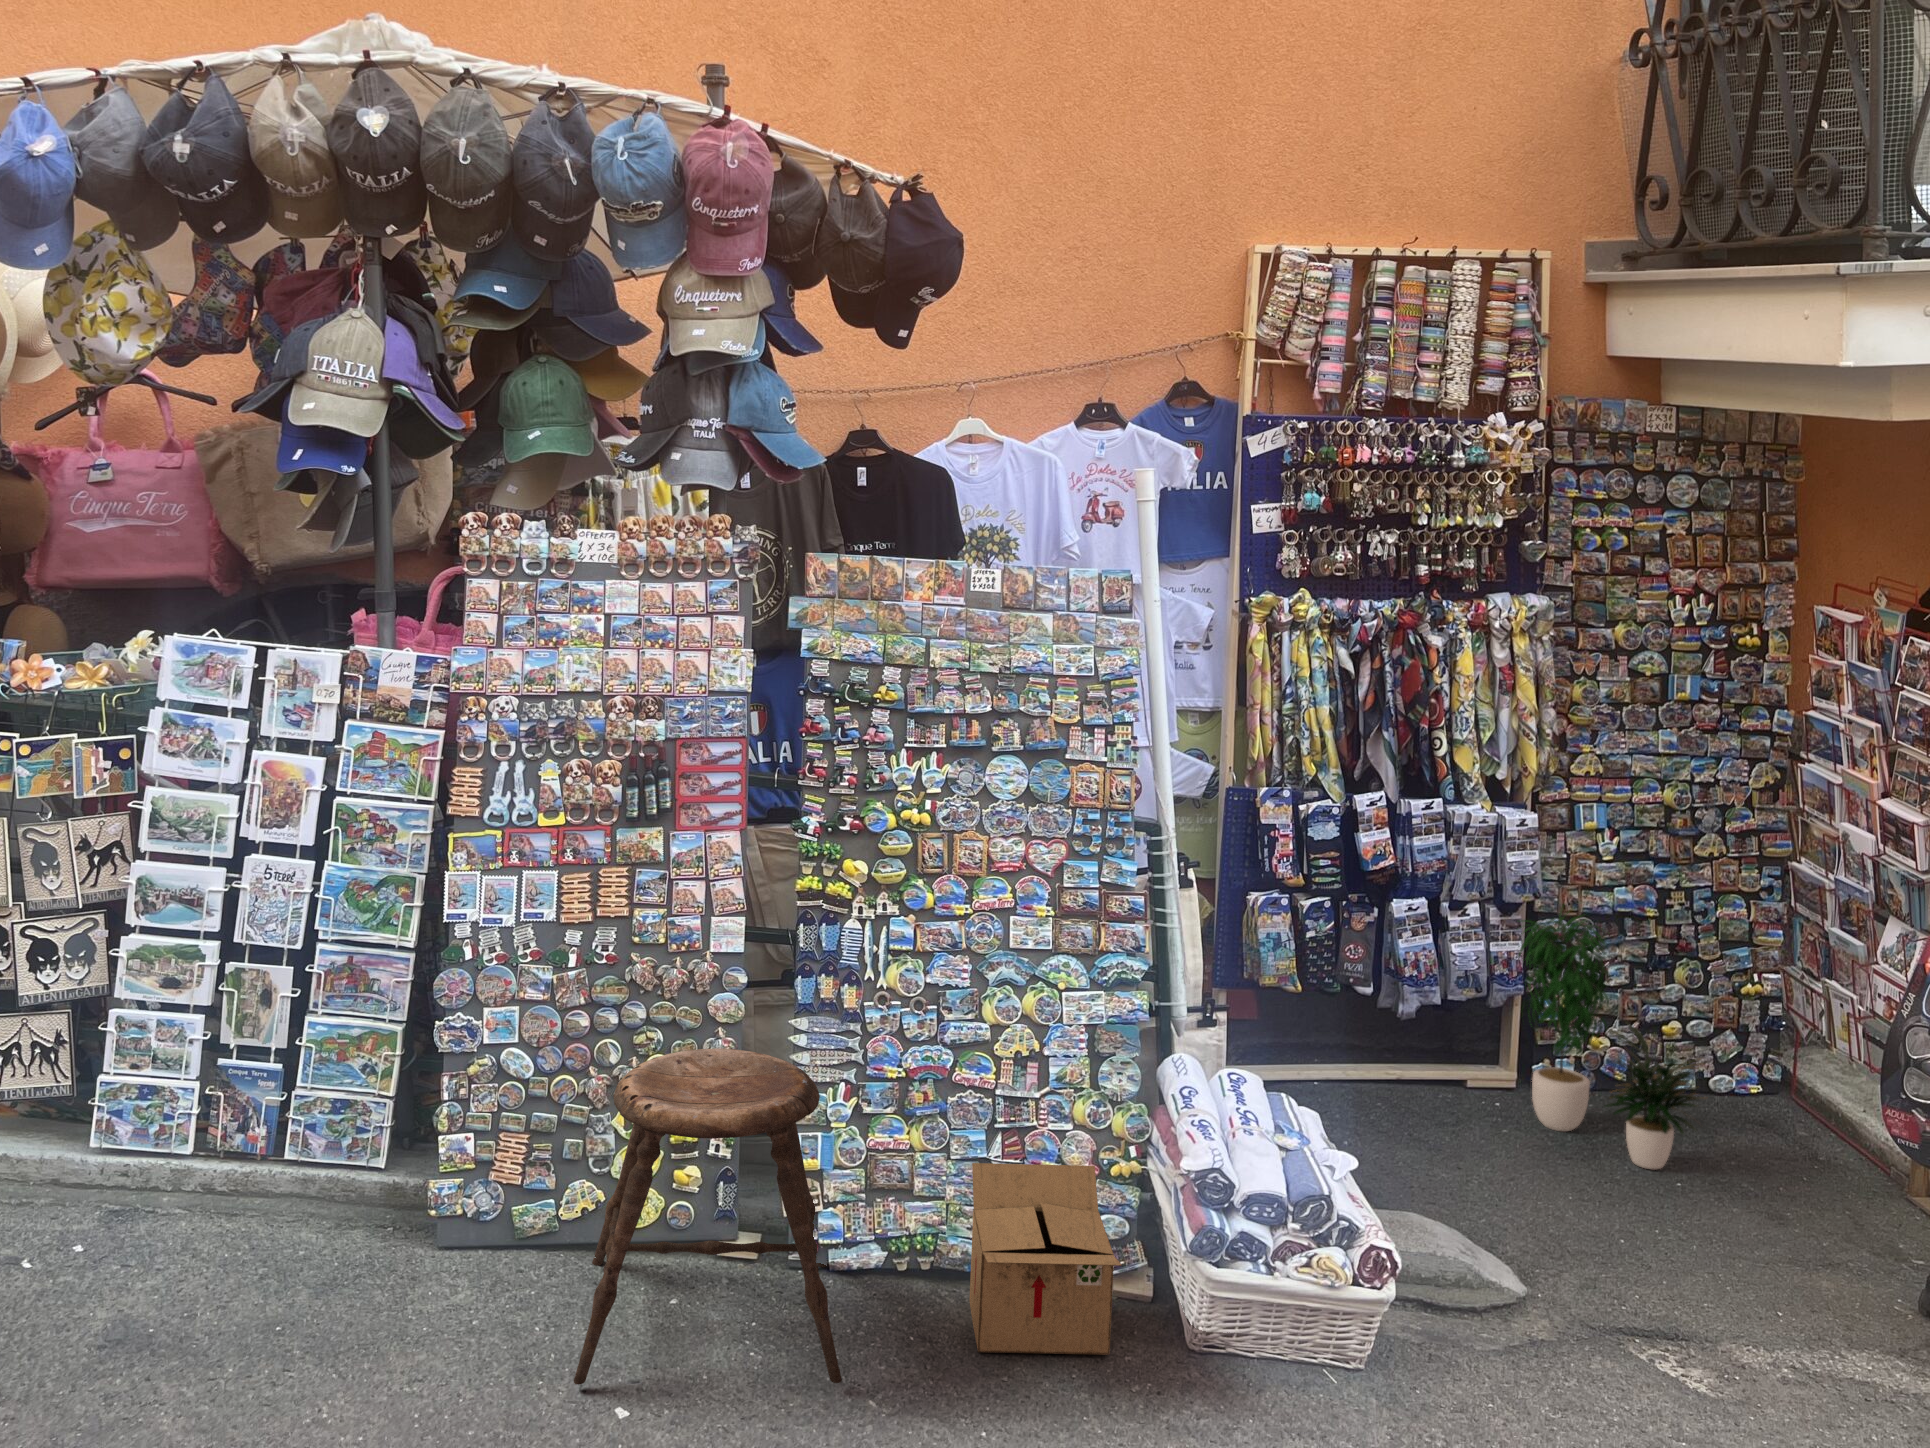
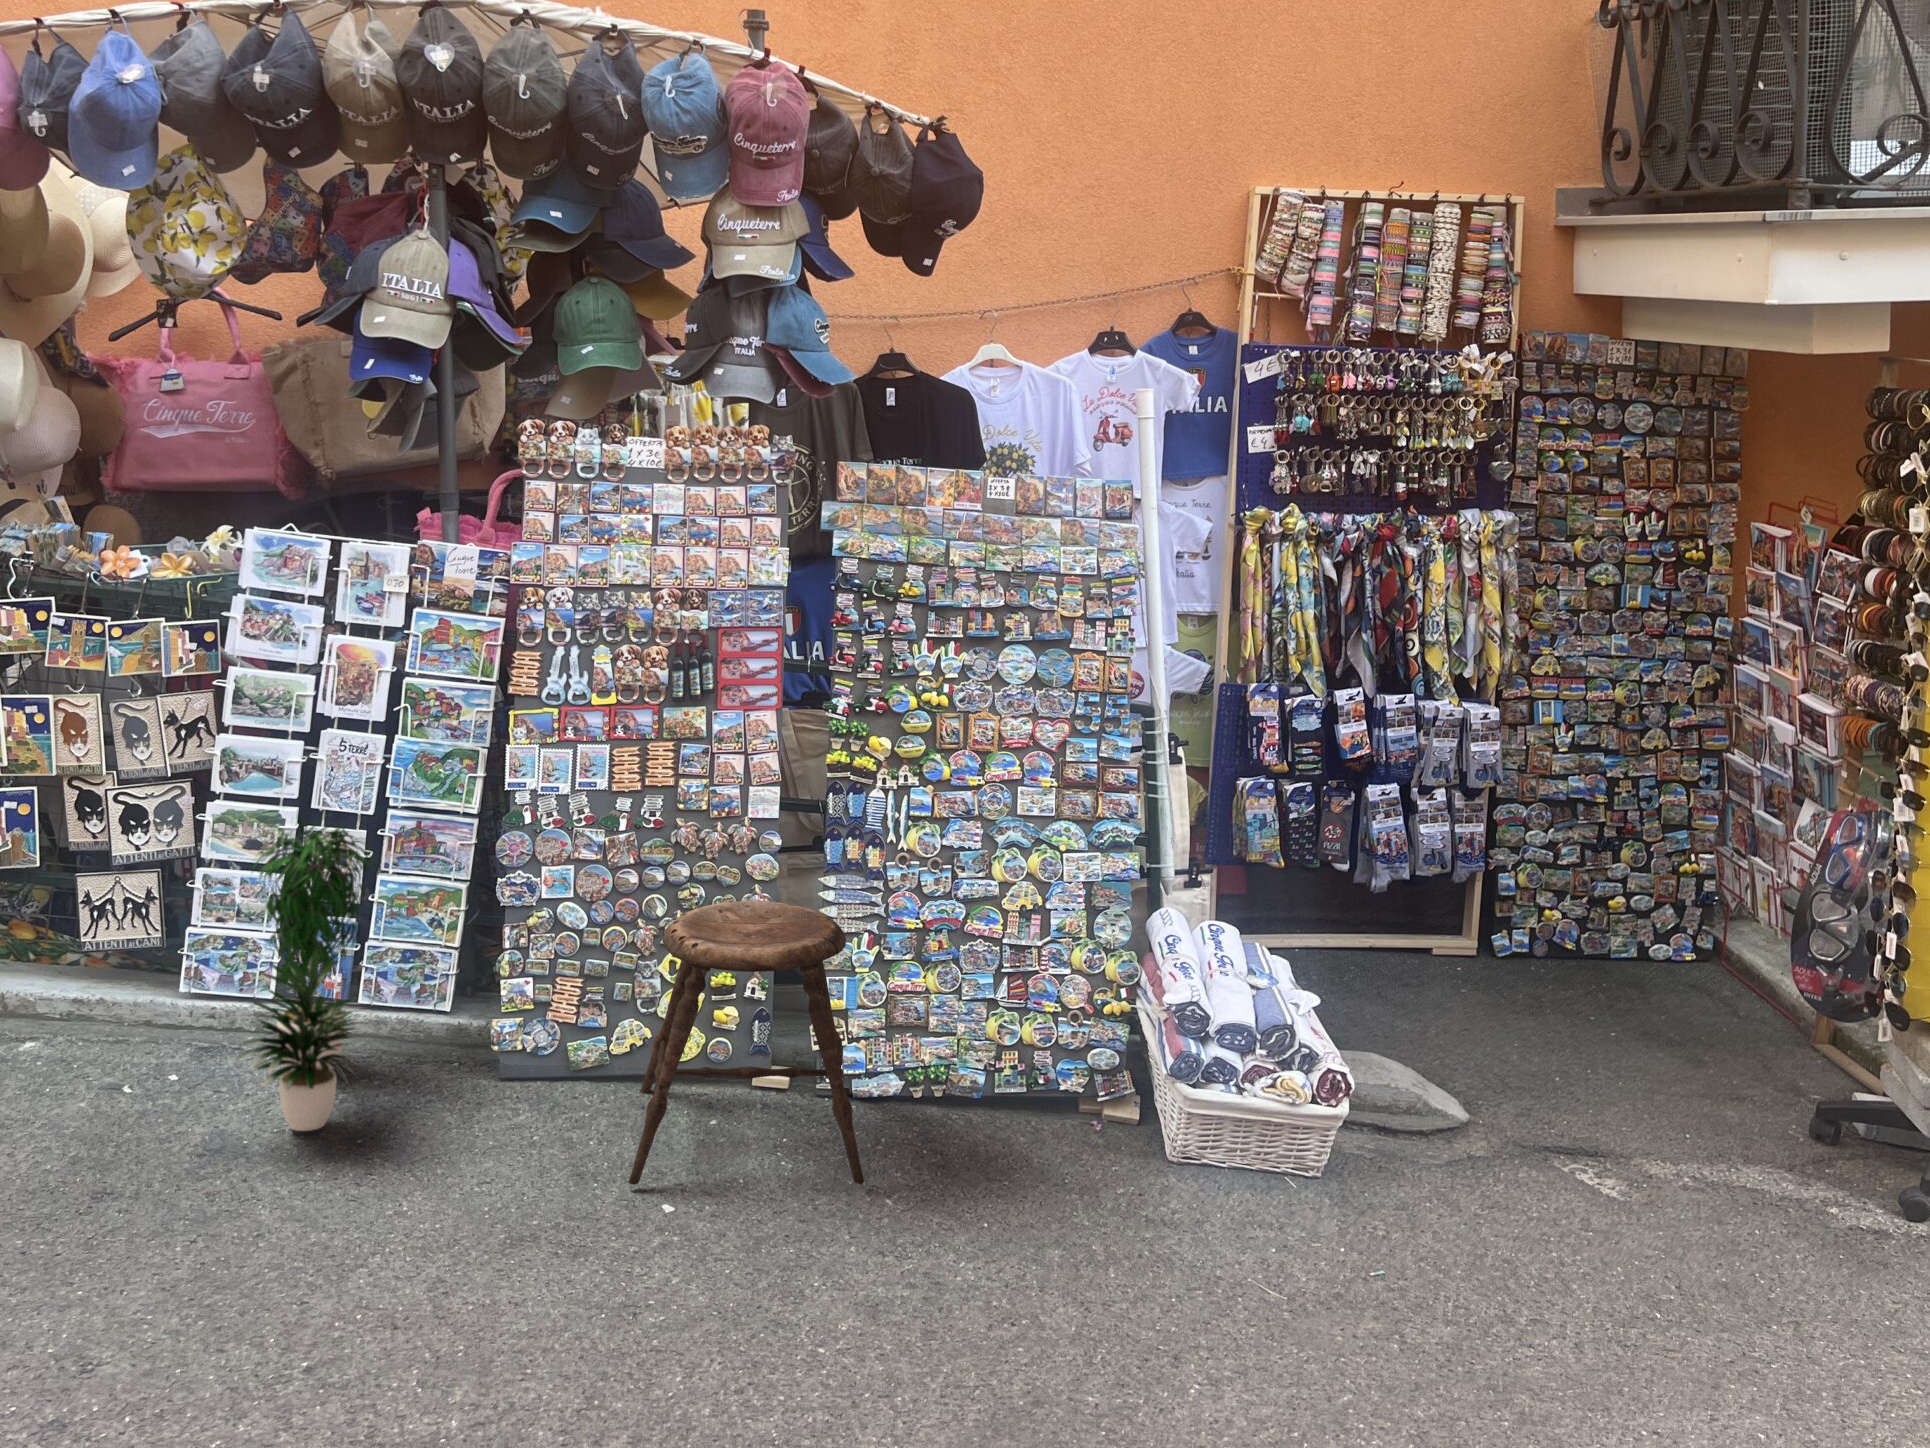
potted plant: present [1518,912,1702,1169] -> present [236,812,378,1131]
cardboard box: present [969,1163,1122,1355] -> none [976,1003,1110,1163]

